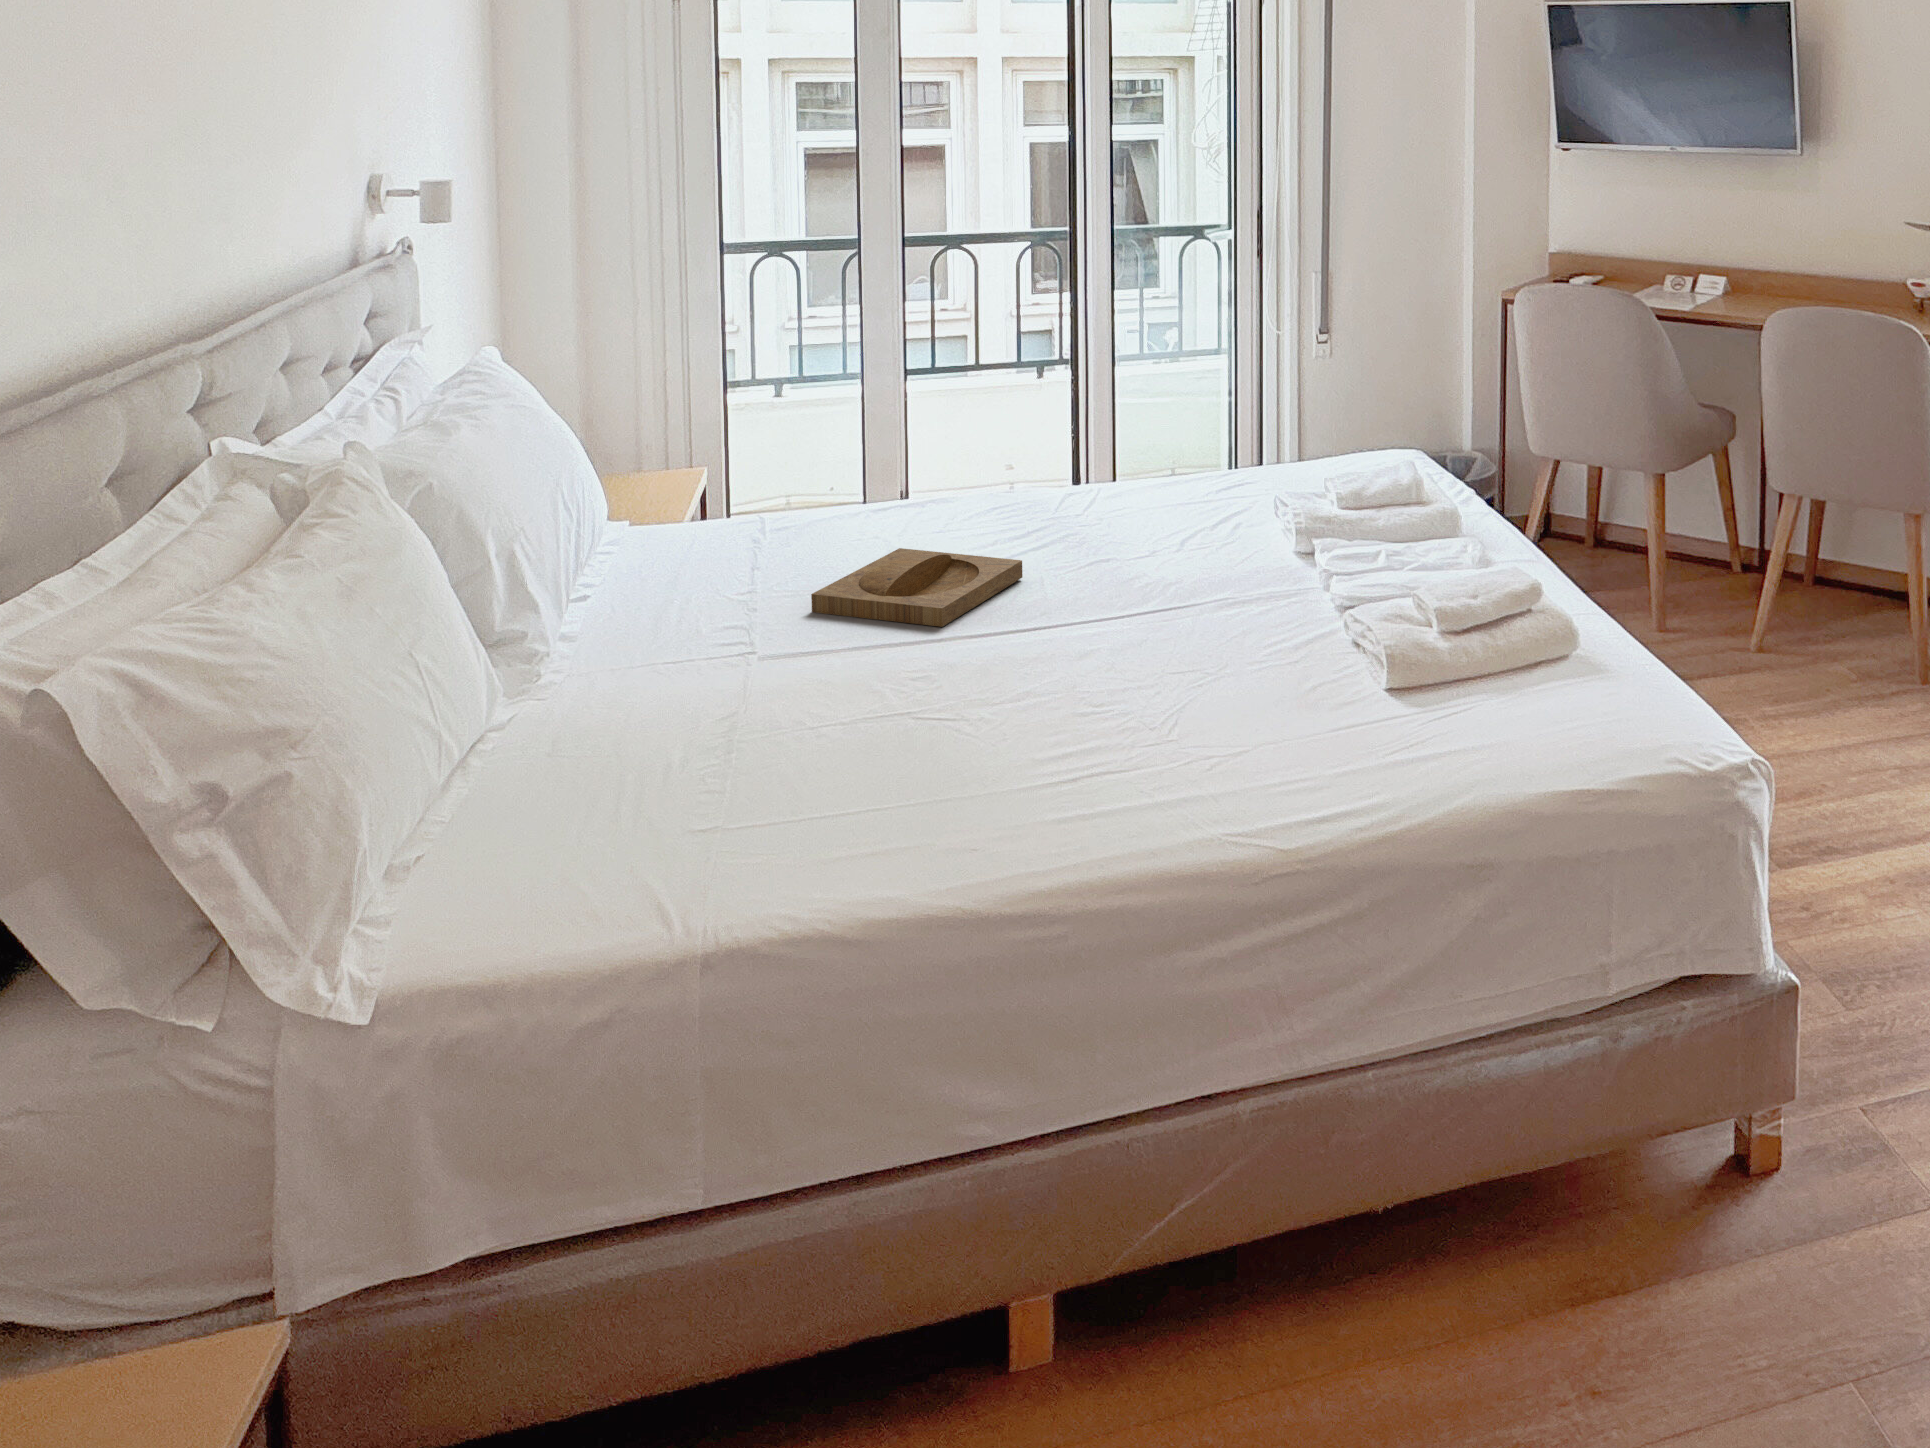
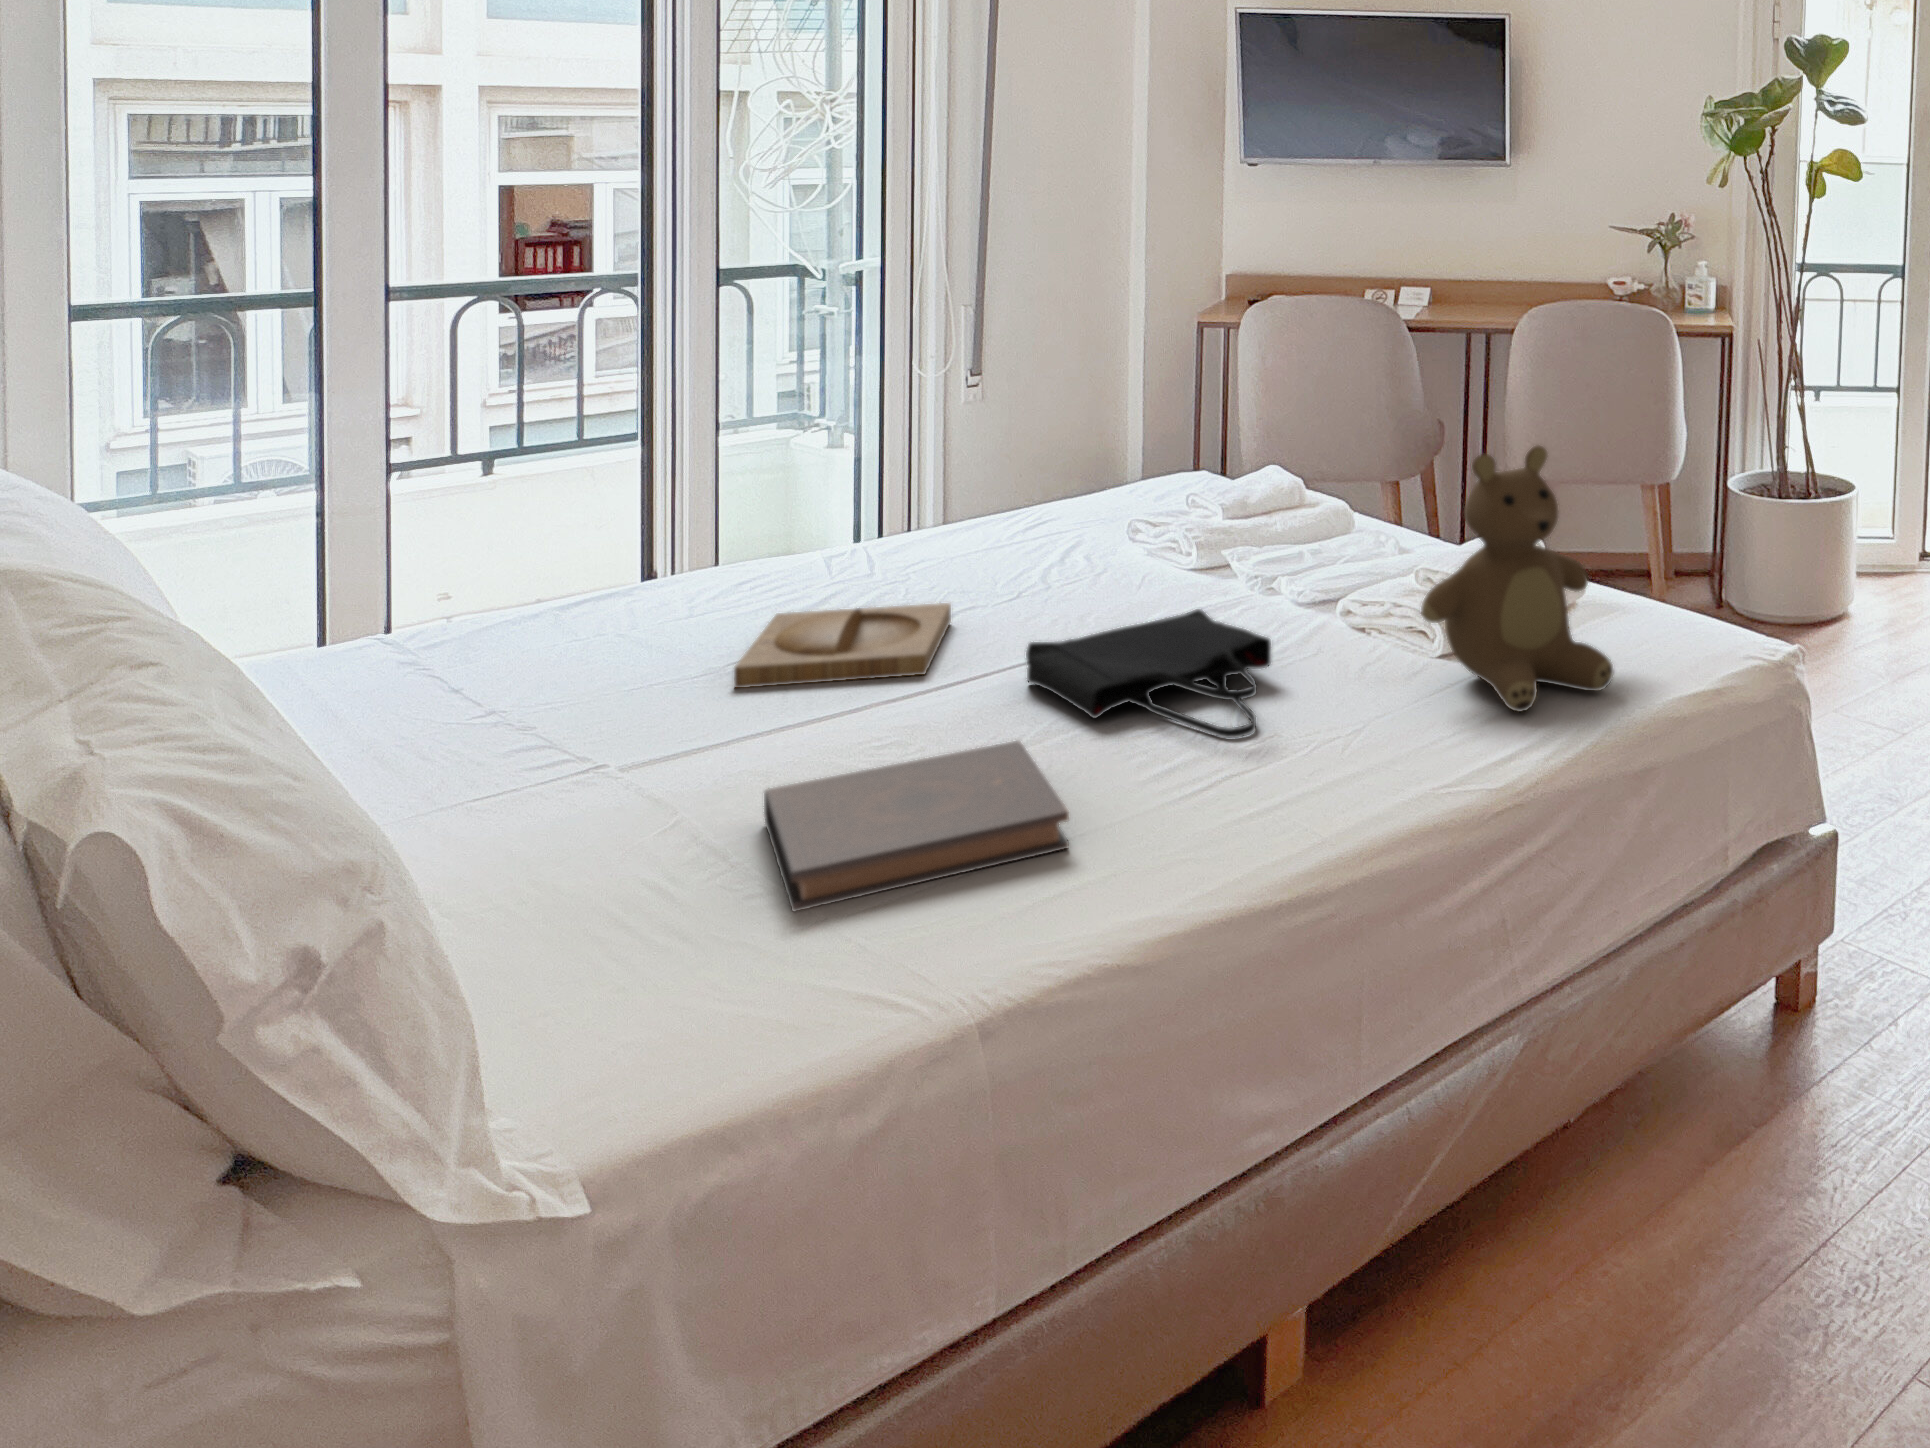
teddy bear: none [1280,488,1488,782] -> present [1421,446,1613,711]
tote bag: none [989,604,1181,748] -> present [1026,609,1271,738]
book: none [579,712,879,837] -> present [764,741,1069,911]

